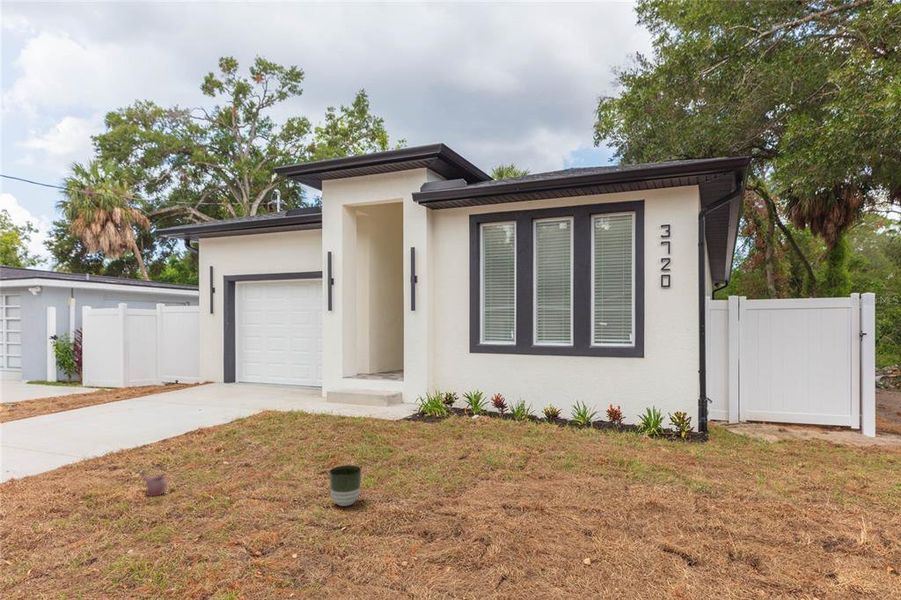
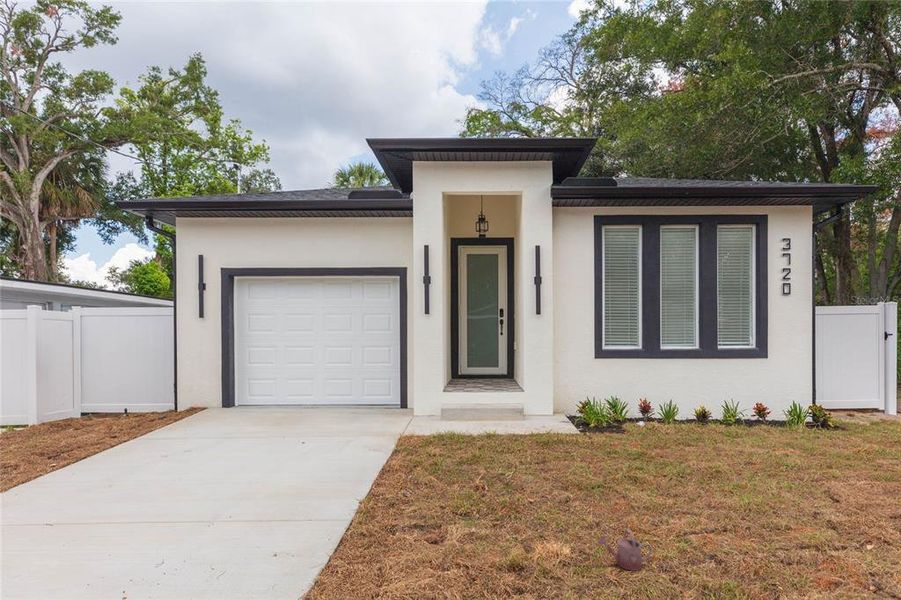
planter: present [330,465,361,506] -> none [817,485,862,533]

